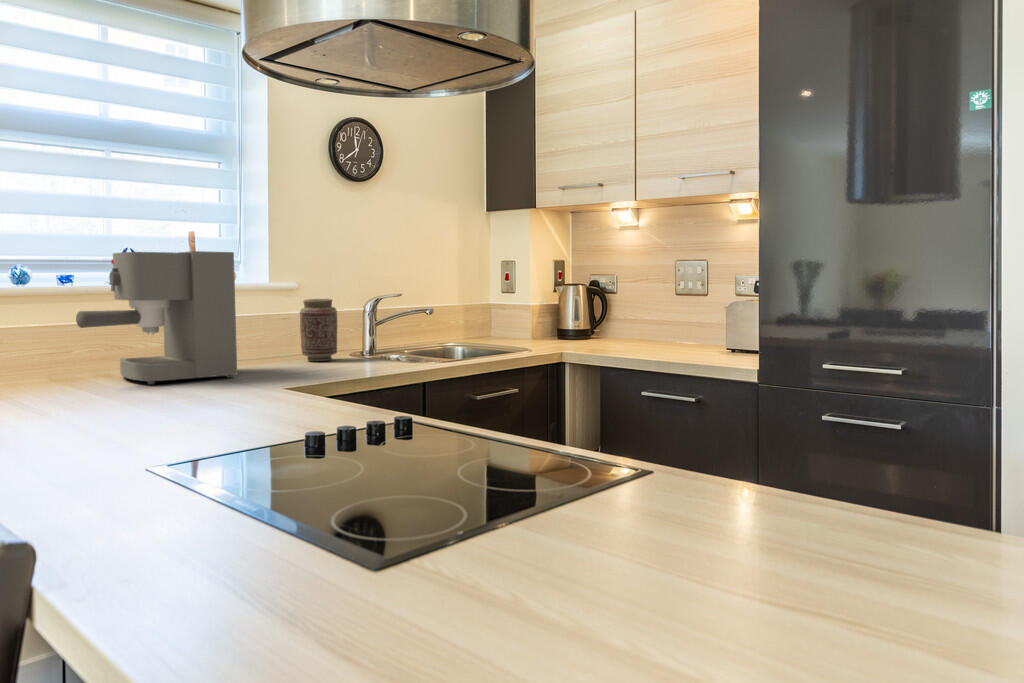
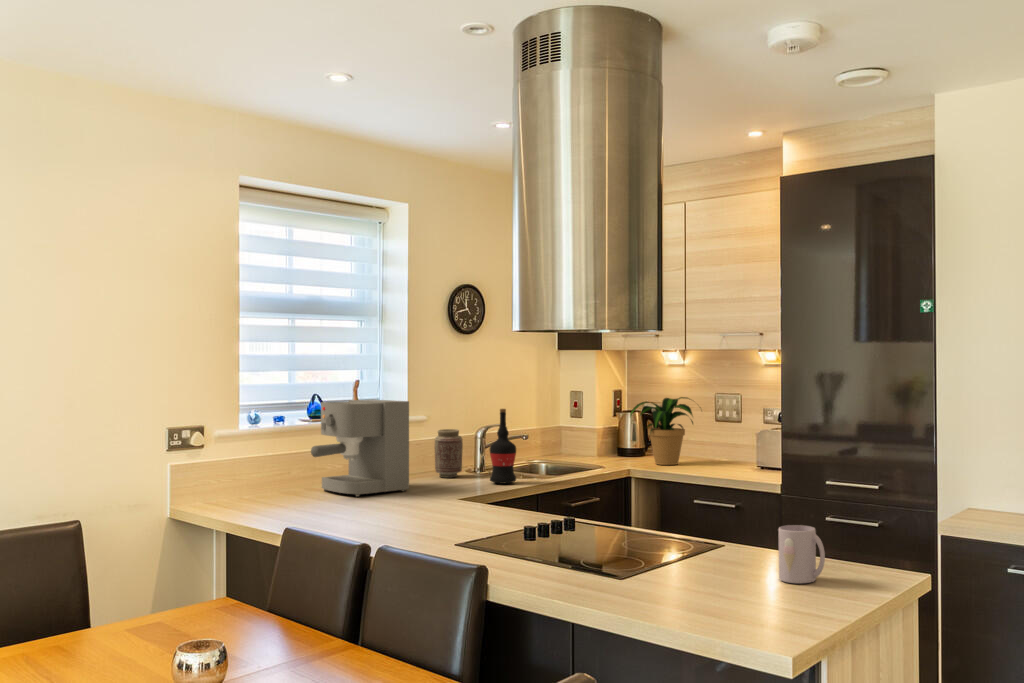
potted plant: none [565,263,657,348] -> present [630,397,693,465]
wine bottle: none [361,267,397,368] -> present [490,409,516,484]
mug: none [761,444,883,594] -> present [778,525,825,583]

